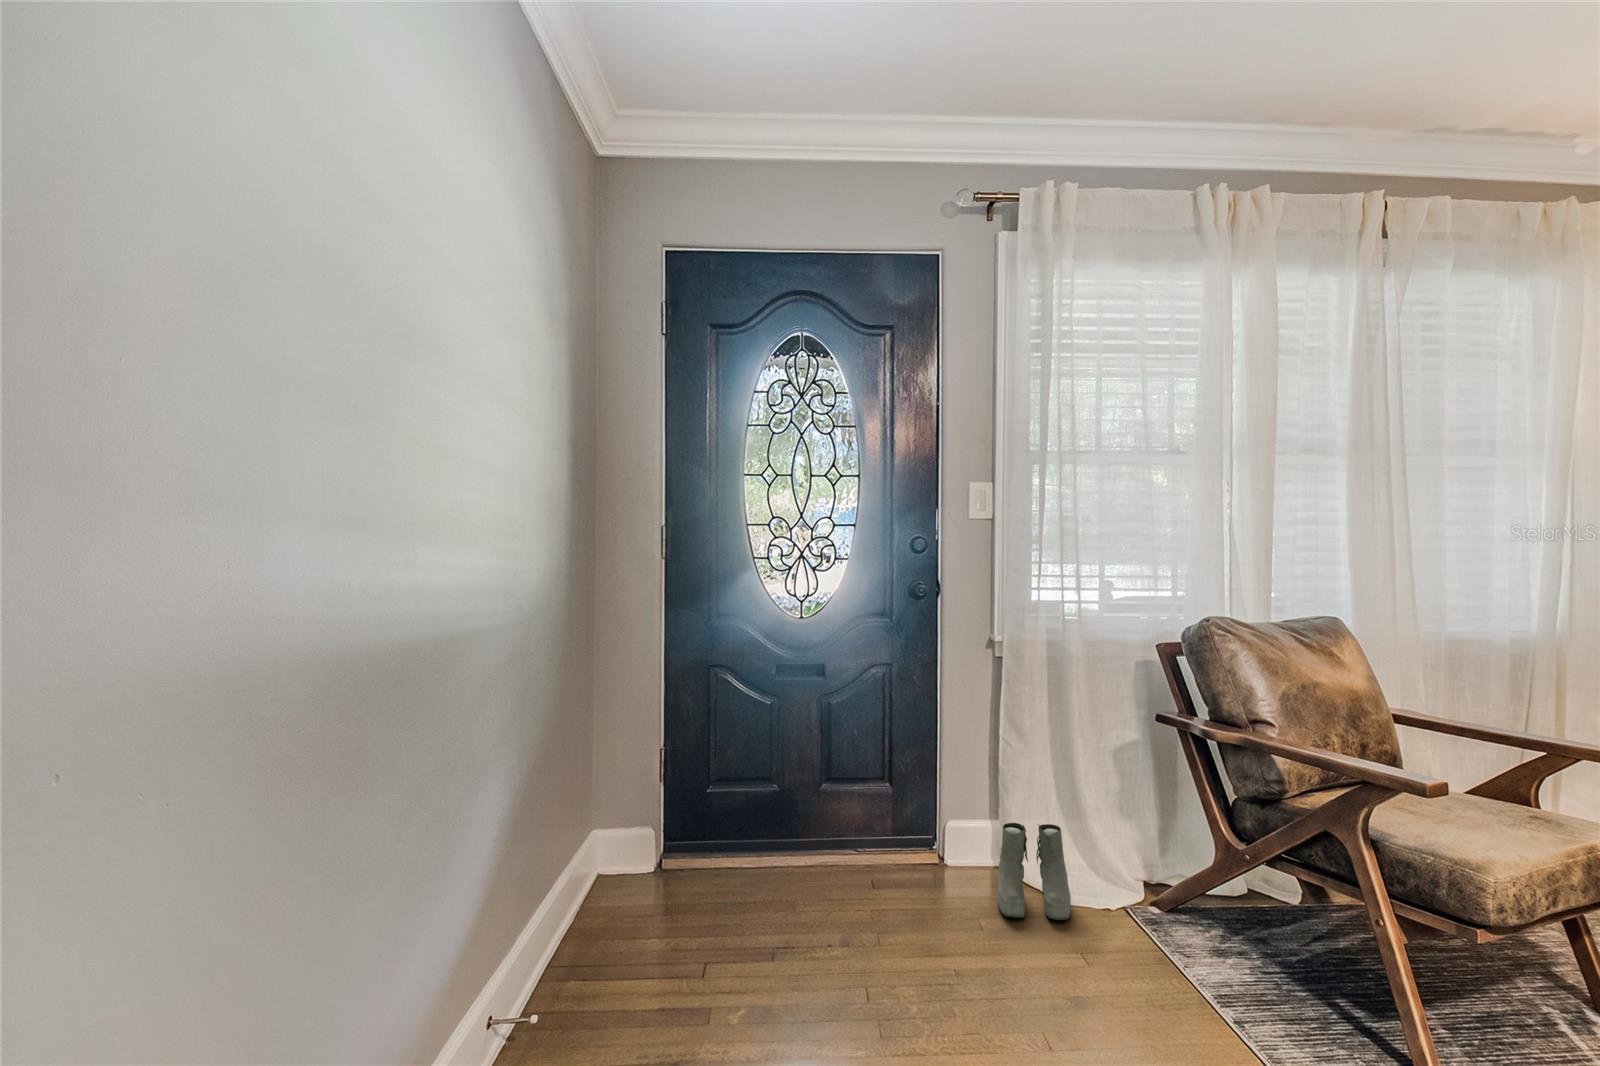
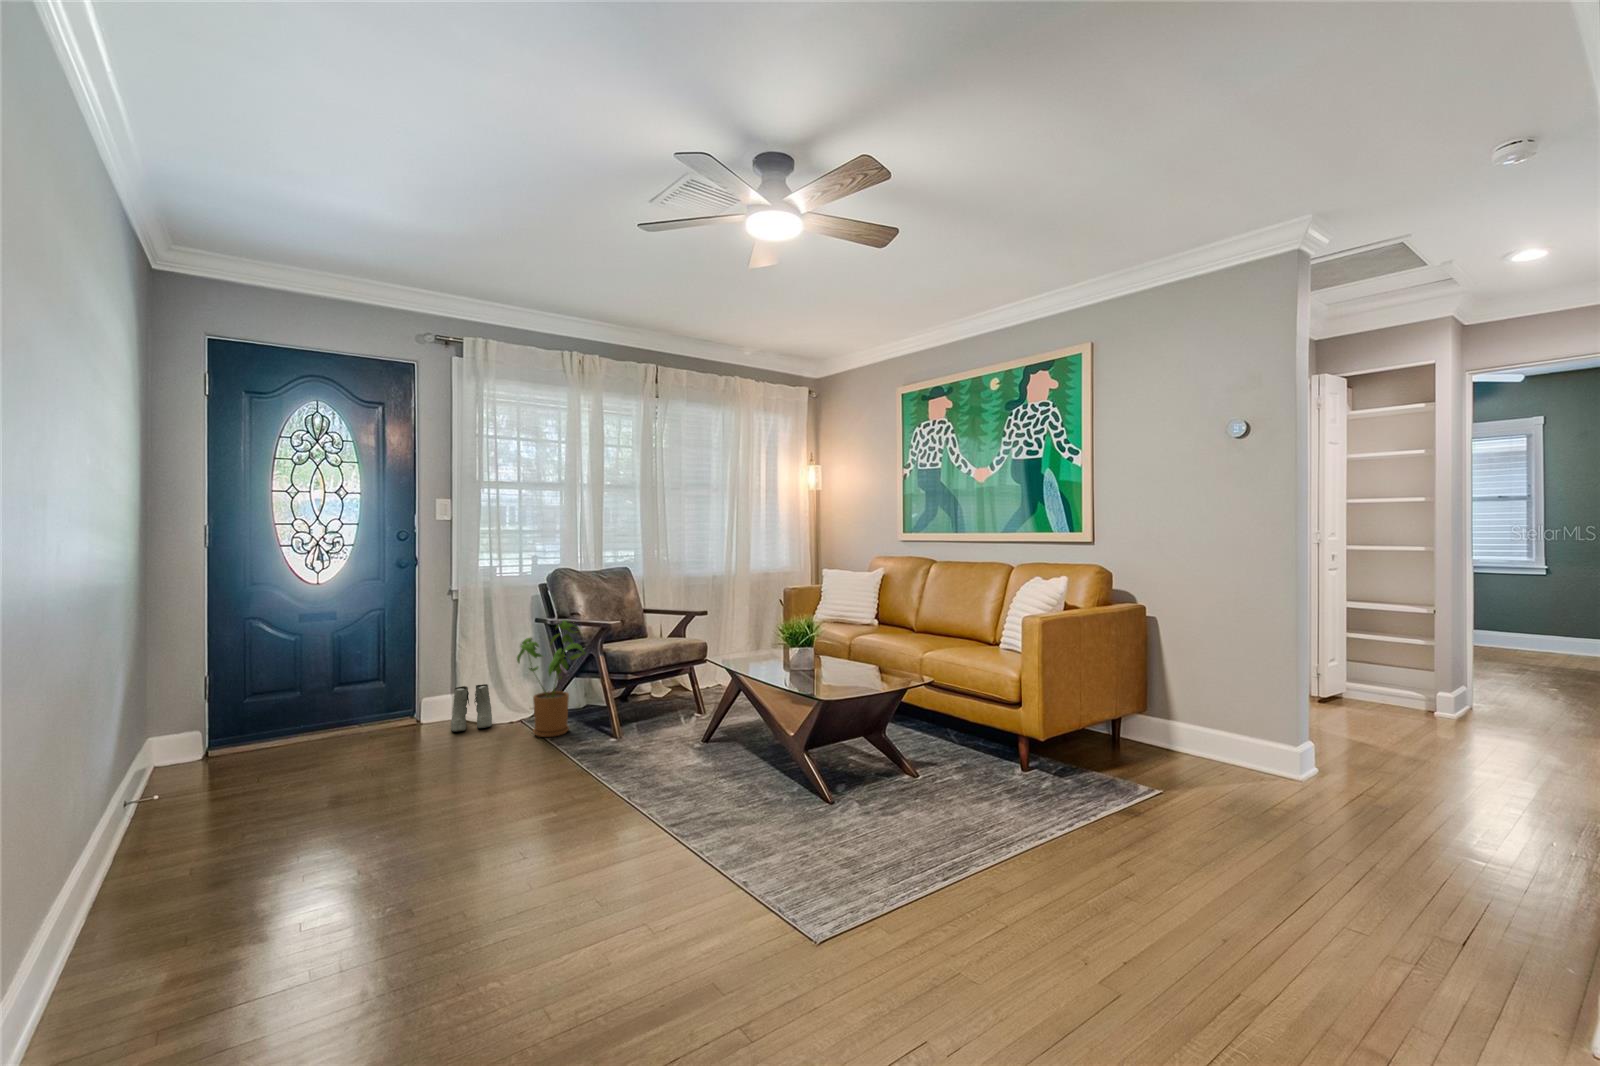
house plant: none [1135,735,1313,1001] -> present [517,620,585,737]

